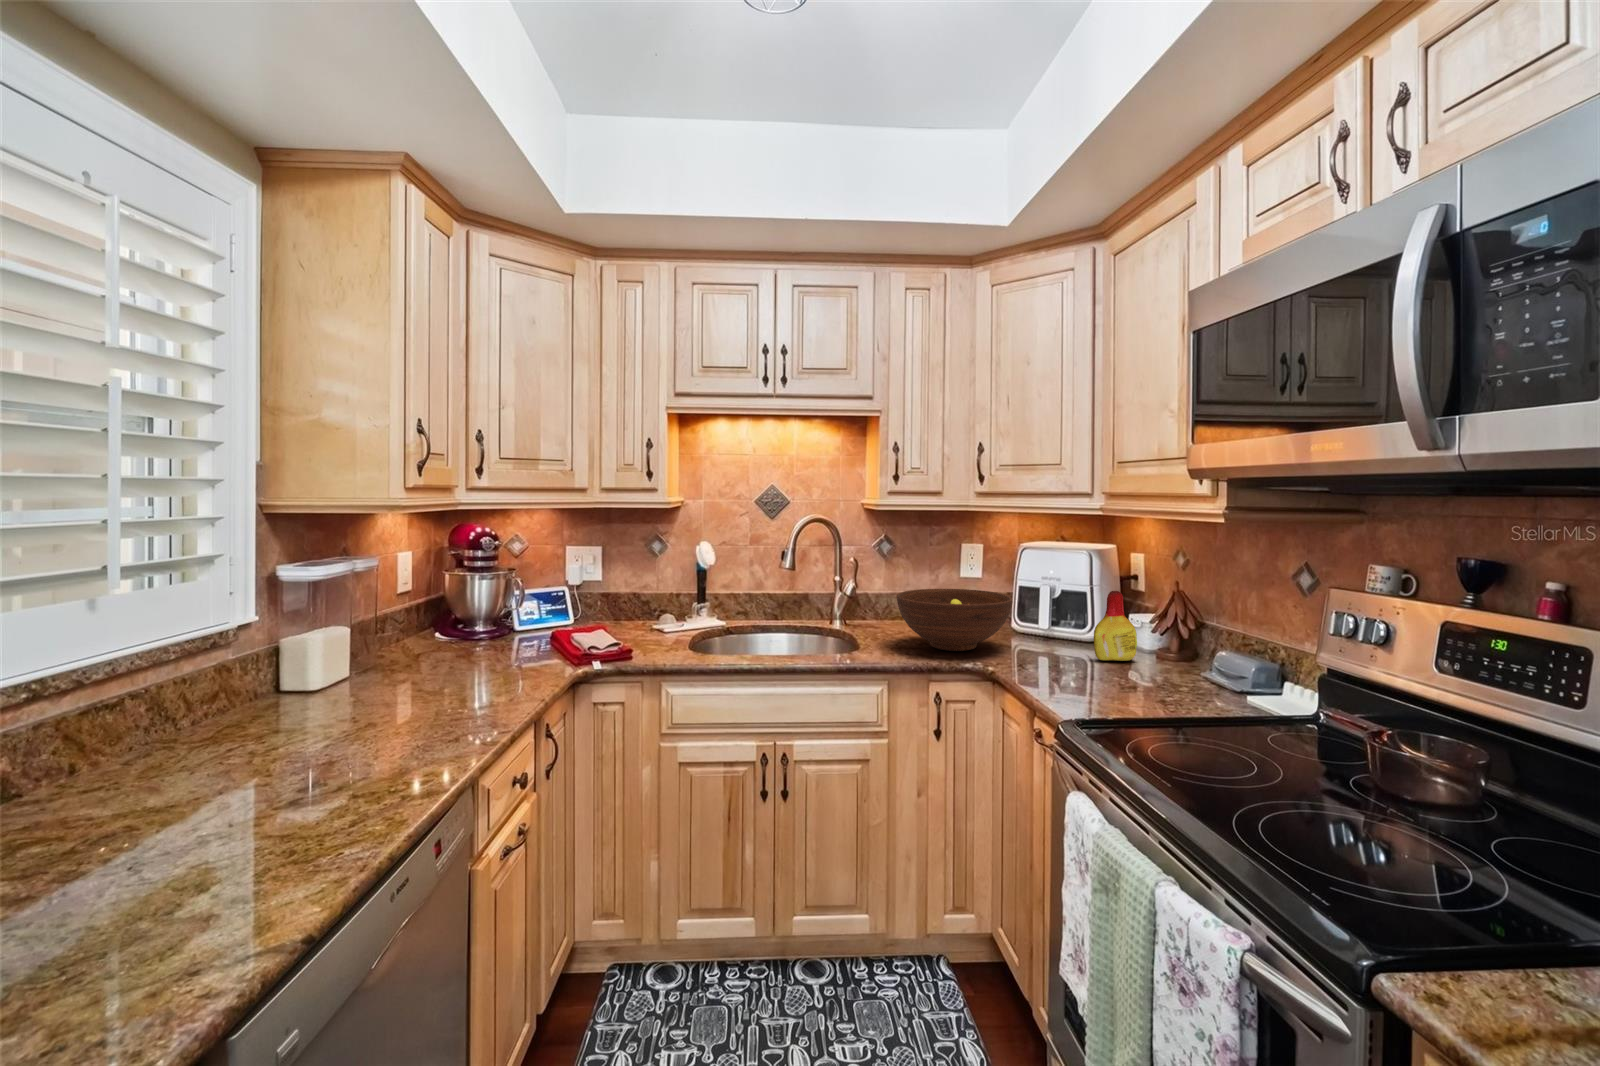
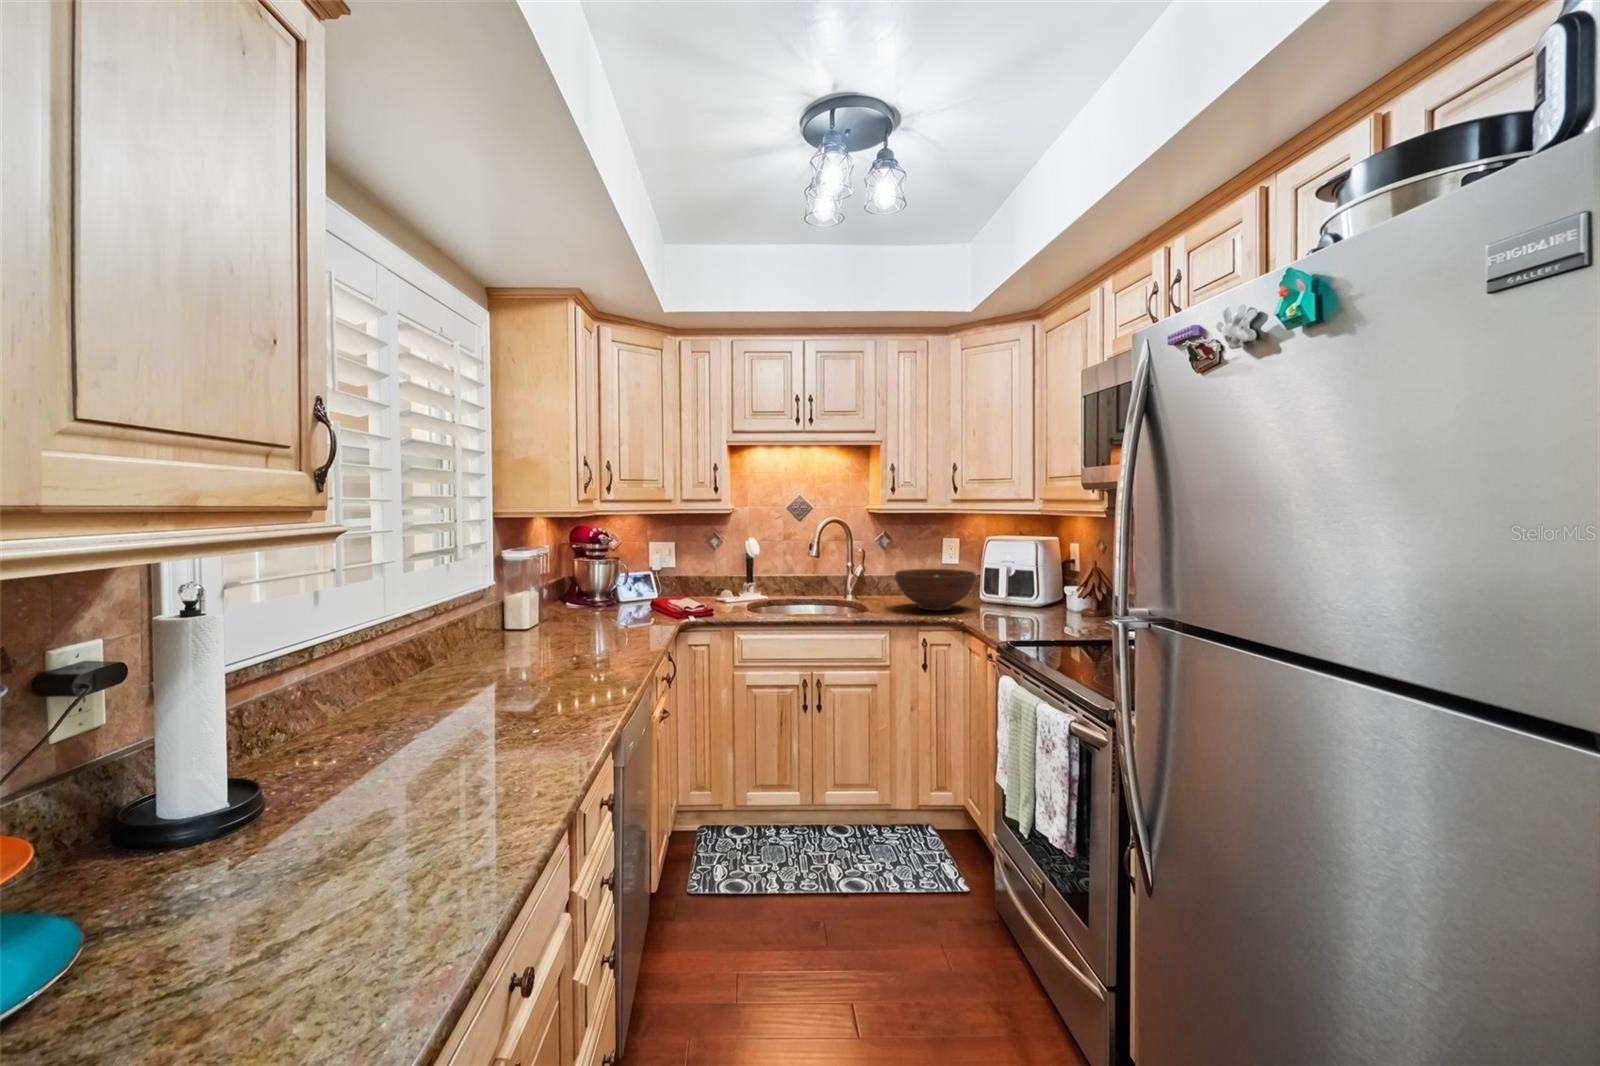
bottle: present [1094,591,1137,661] -> none [1030,566,1059,614]

